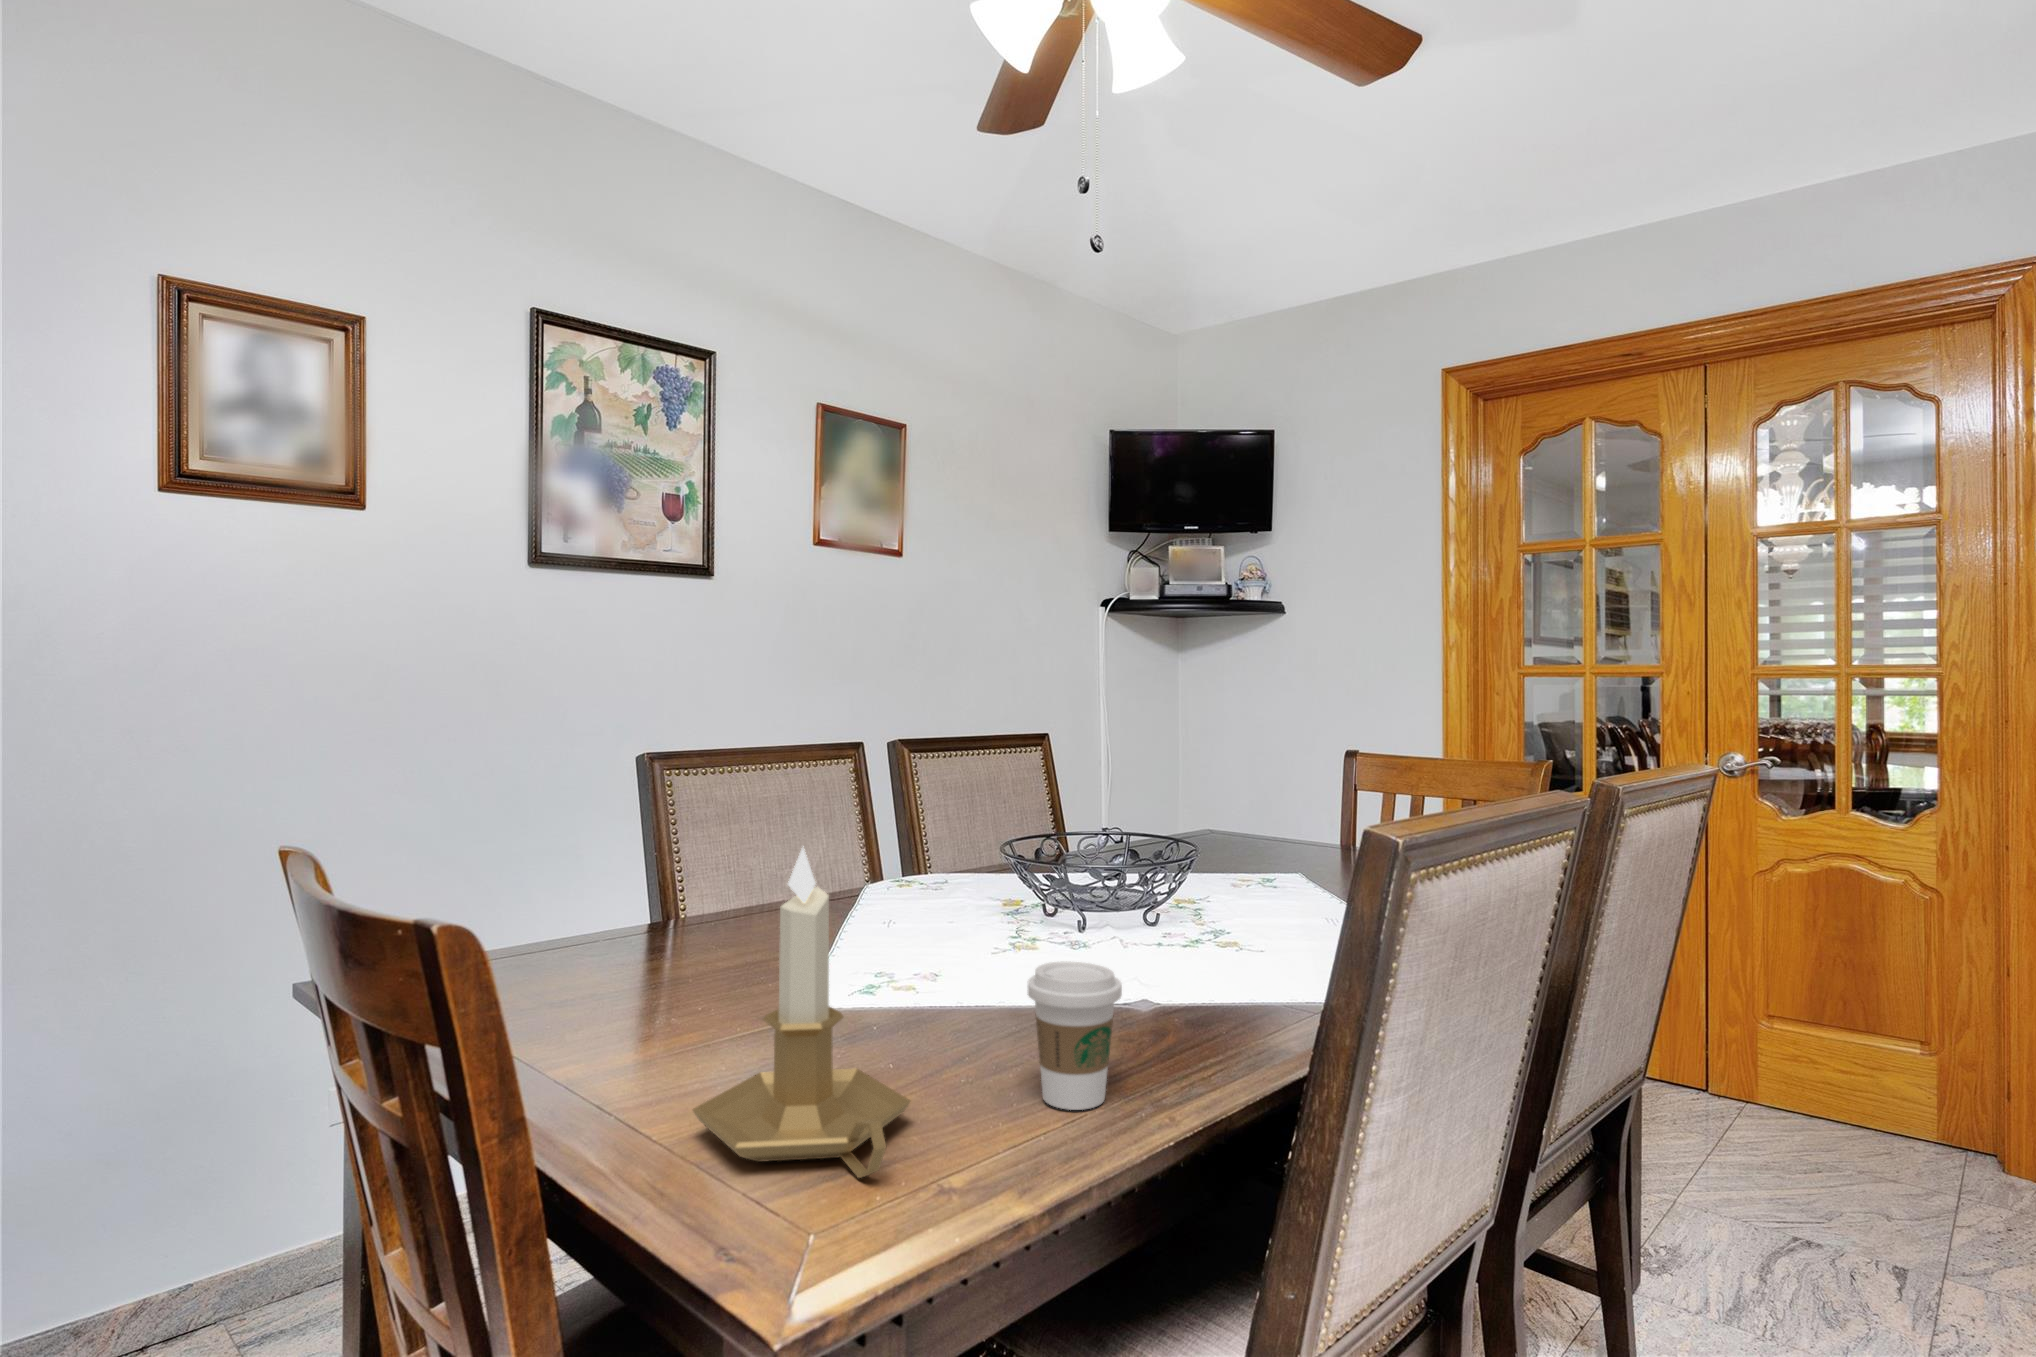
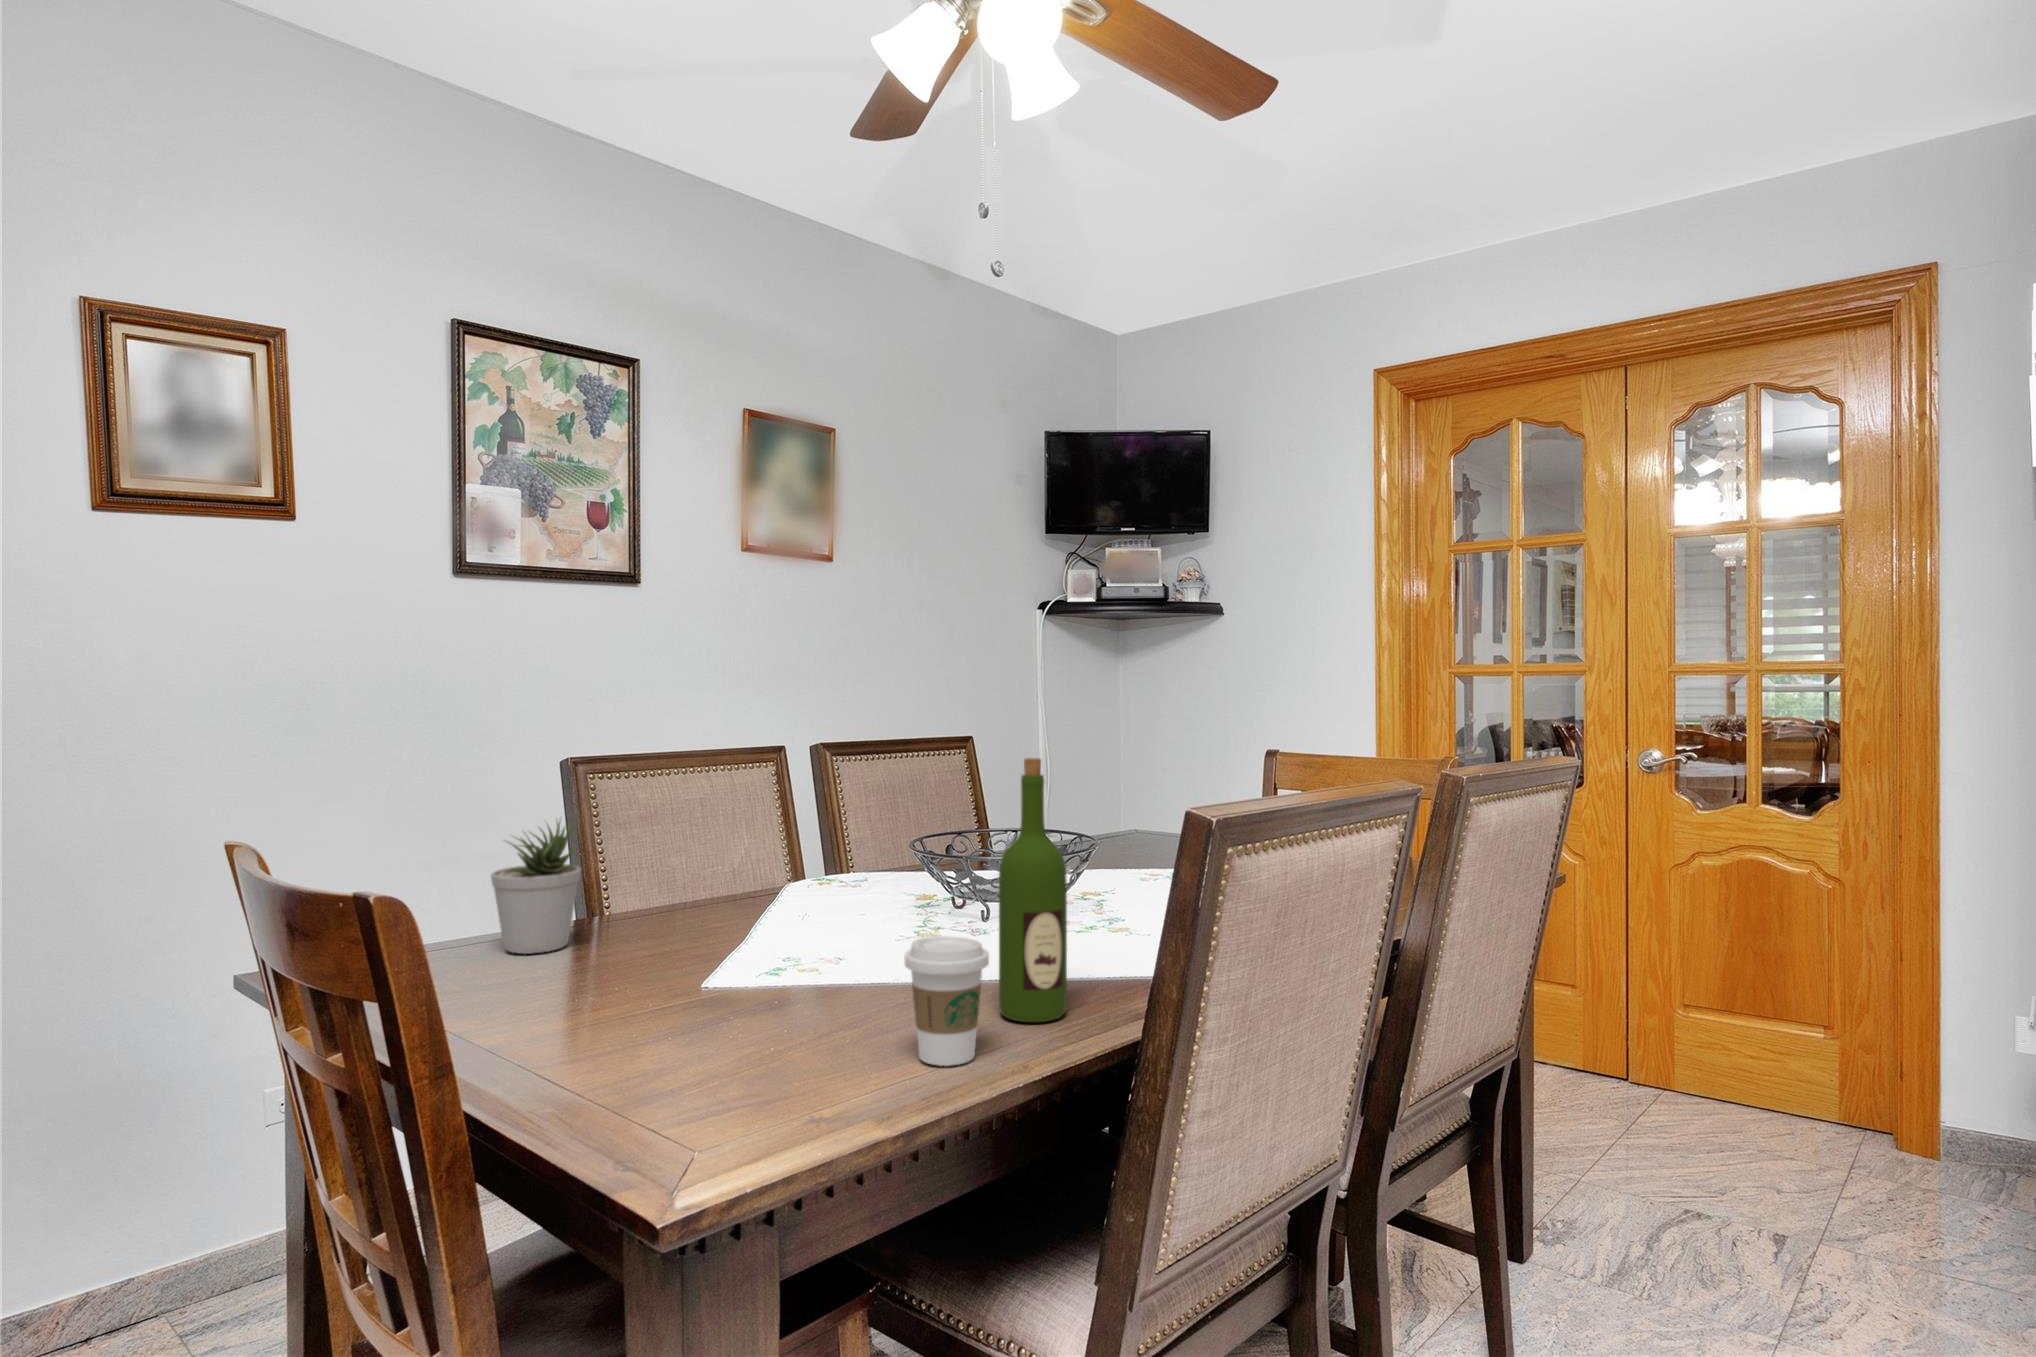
wine bottle: none [1120,763,1196,1056] -> present [999,758,1067,1022]
potted plant: none [566,816,662,960] -> present [491,819,581,954]
candlestick: present [693,848,910,1178] -> none [600,833,798,1120]

